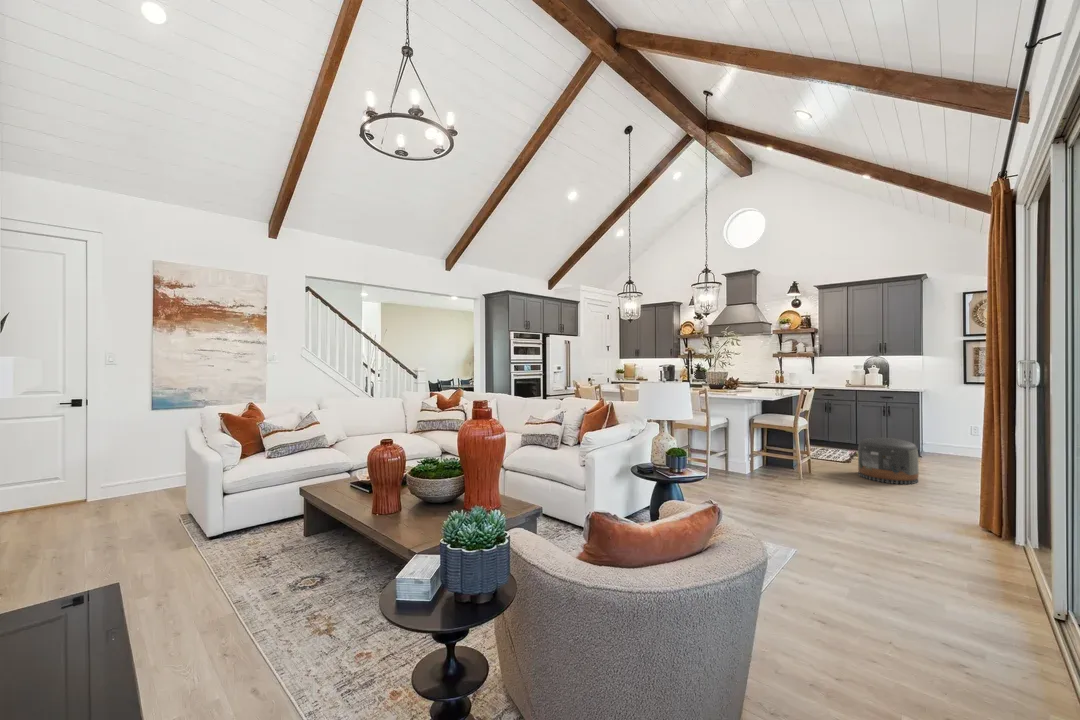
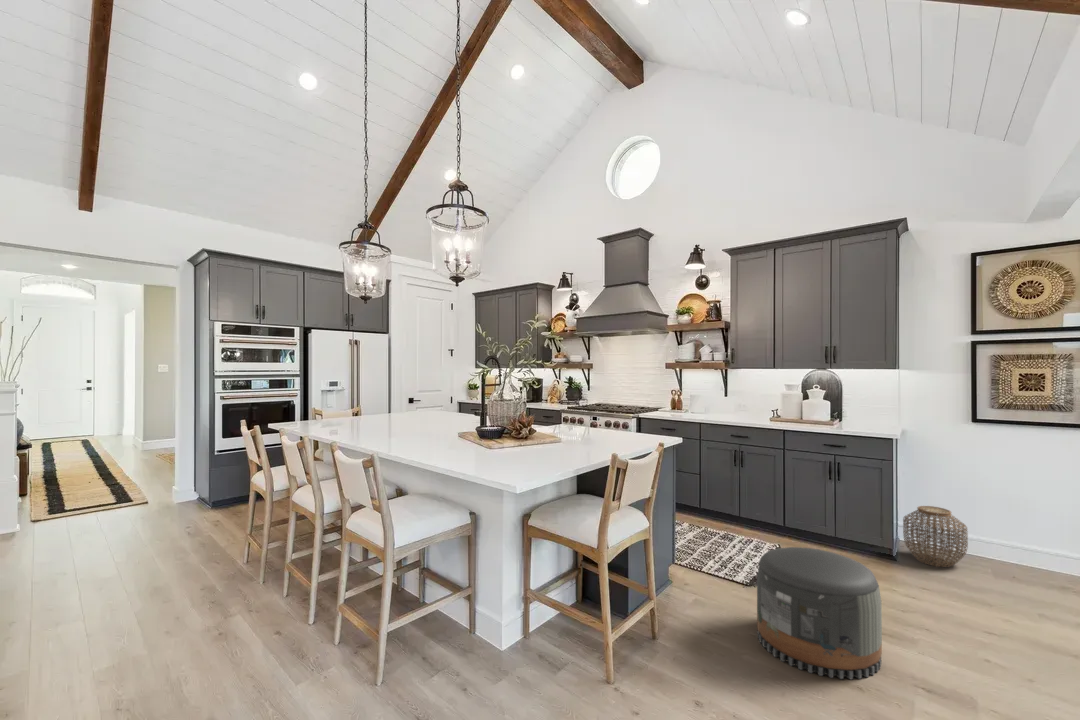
woven basket: none [925,429,961,459] -> present [903,506,968,567]

